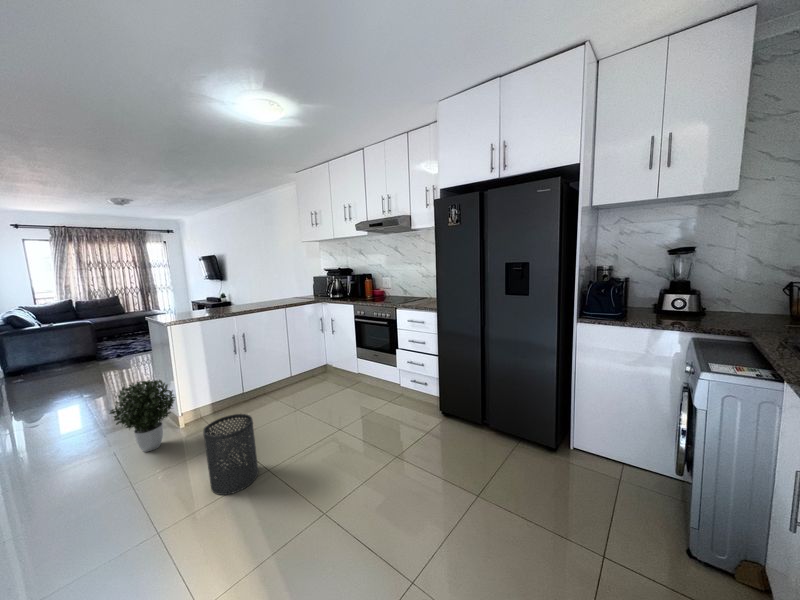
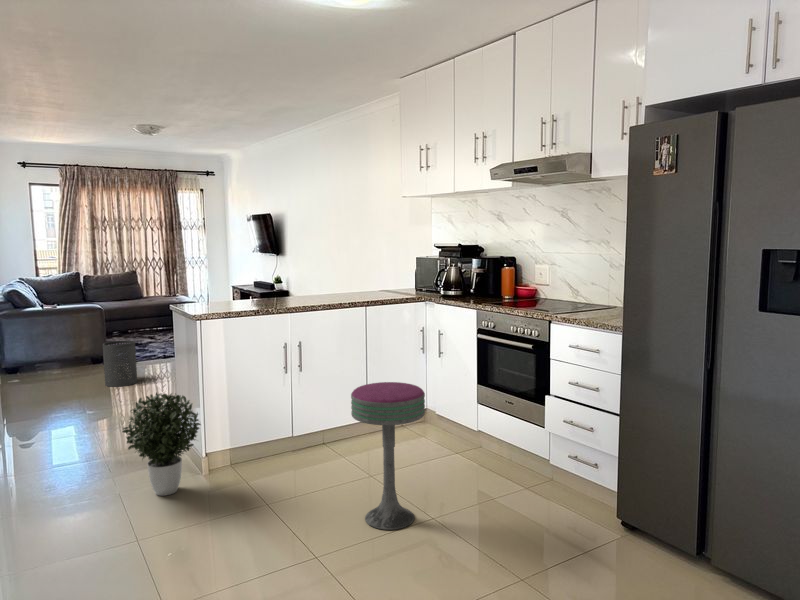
bar stool: none [284,353,332,444] -> present [351,382,425,530]
trash can: present [203,414,258,495] -> present [103,340,137,387]

